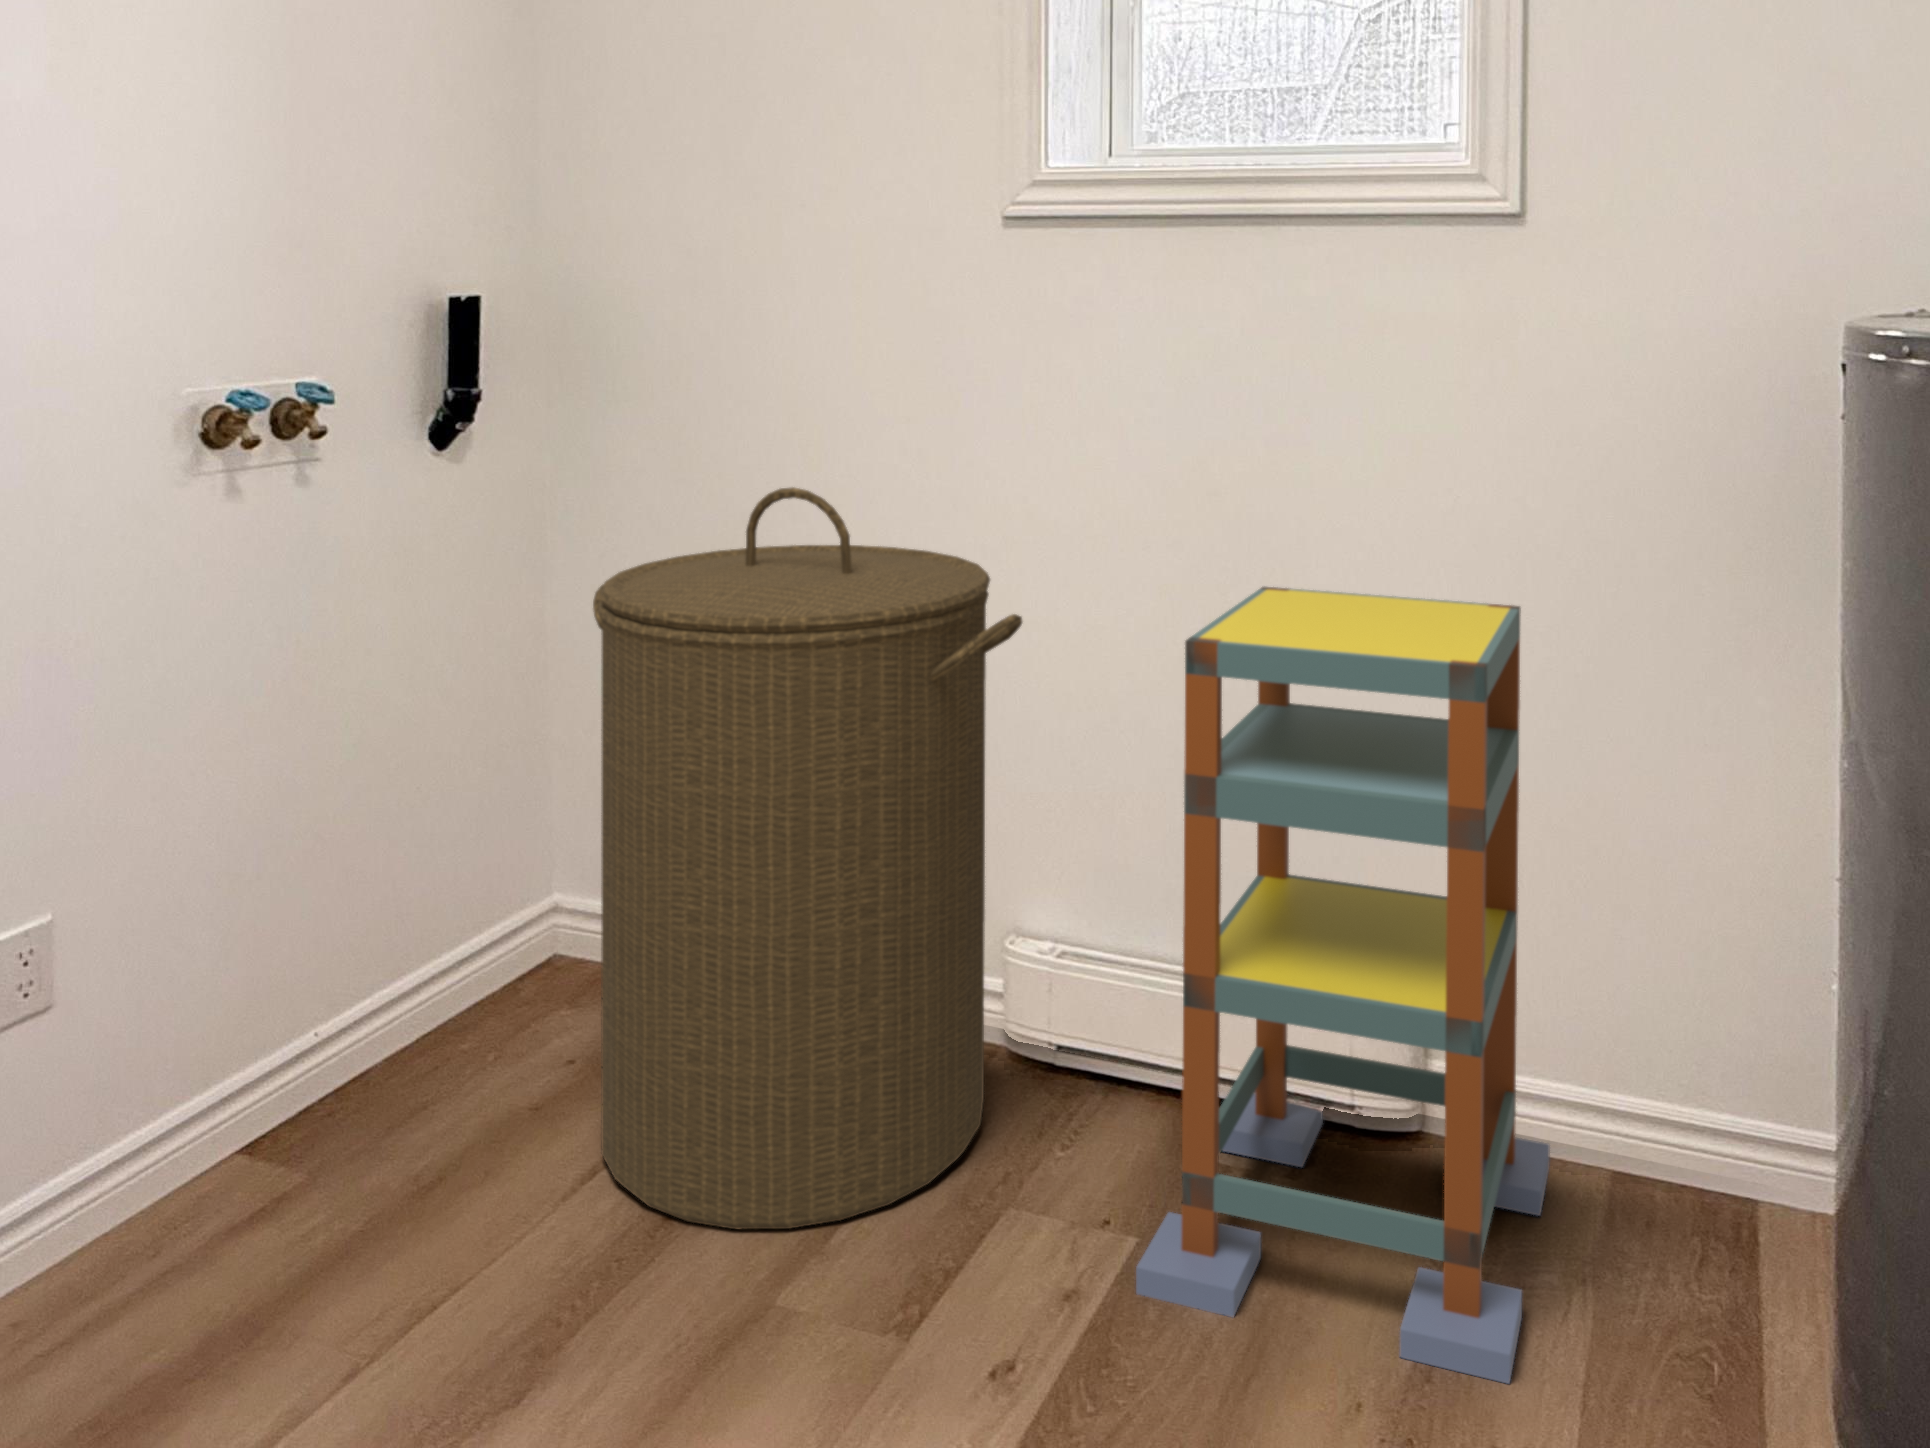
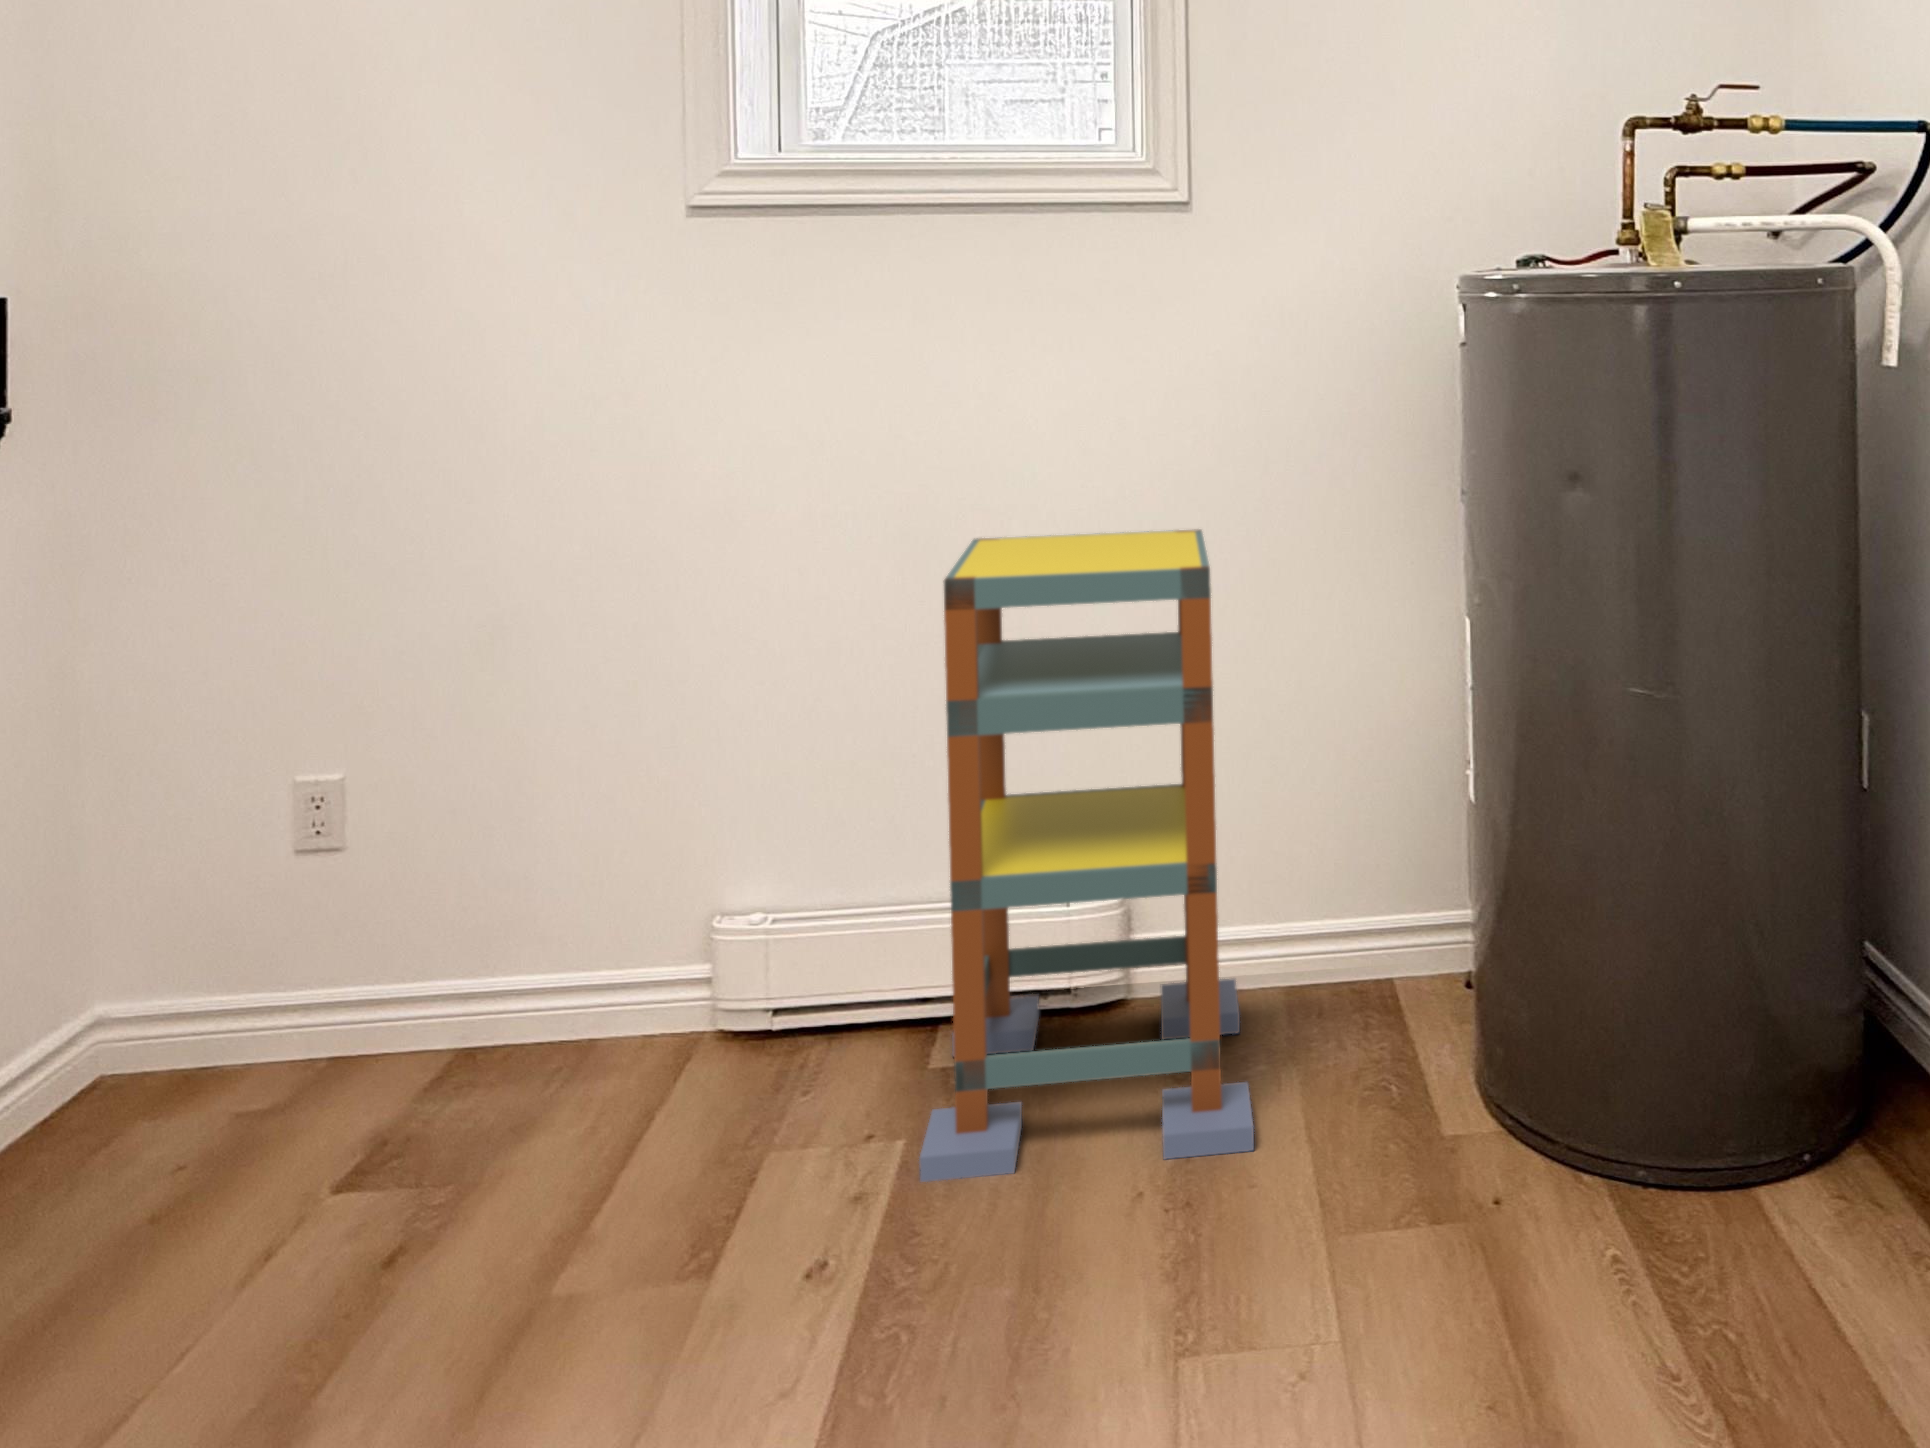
laundry hamper: present [593,487,1022,1229] -> none [223,485,751,1261]

